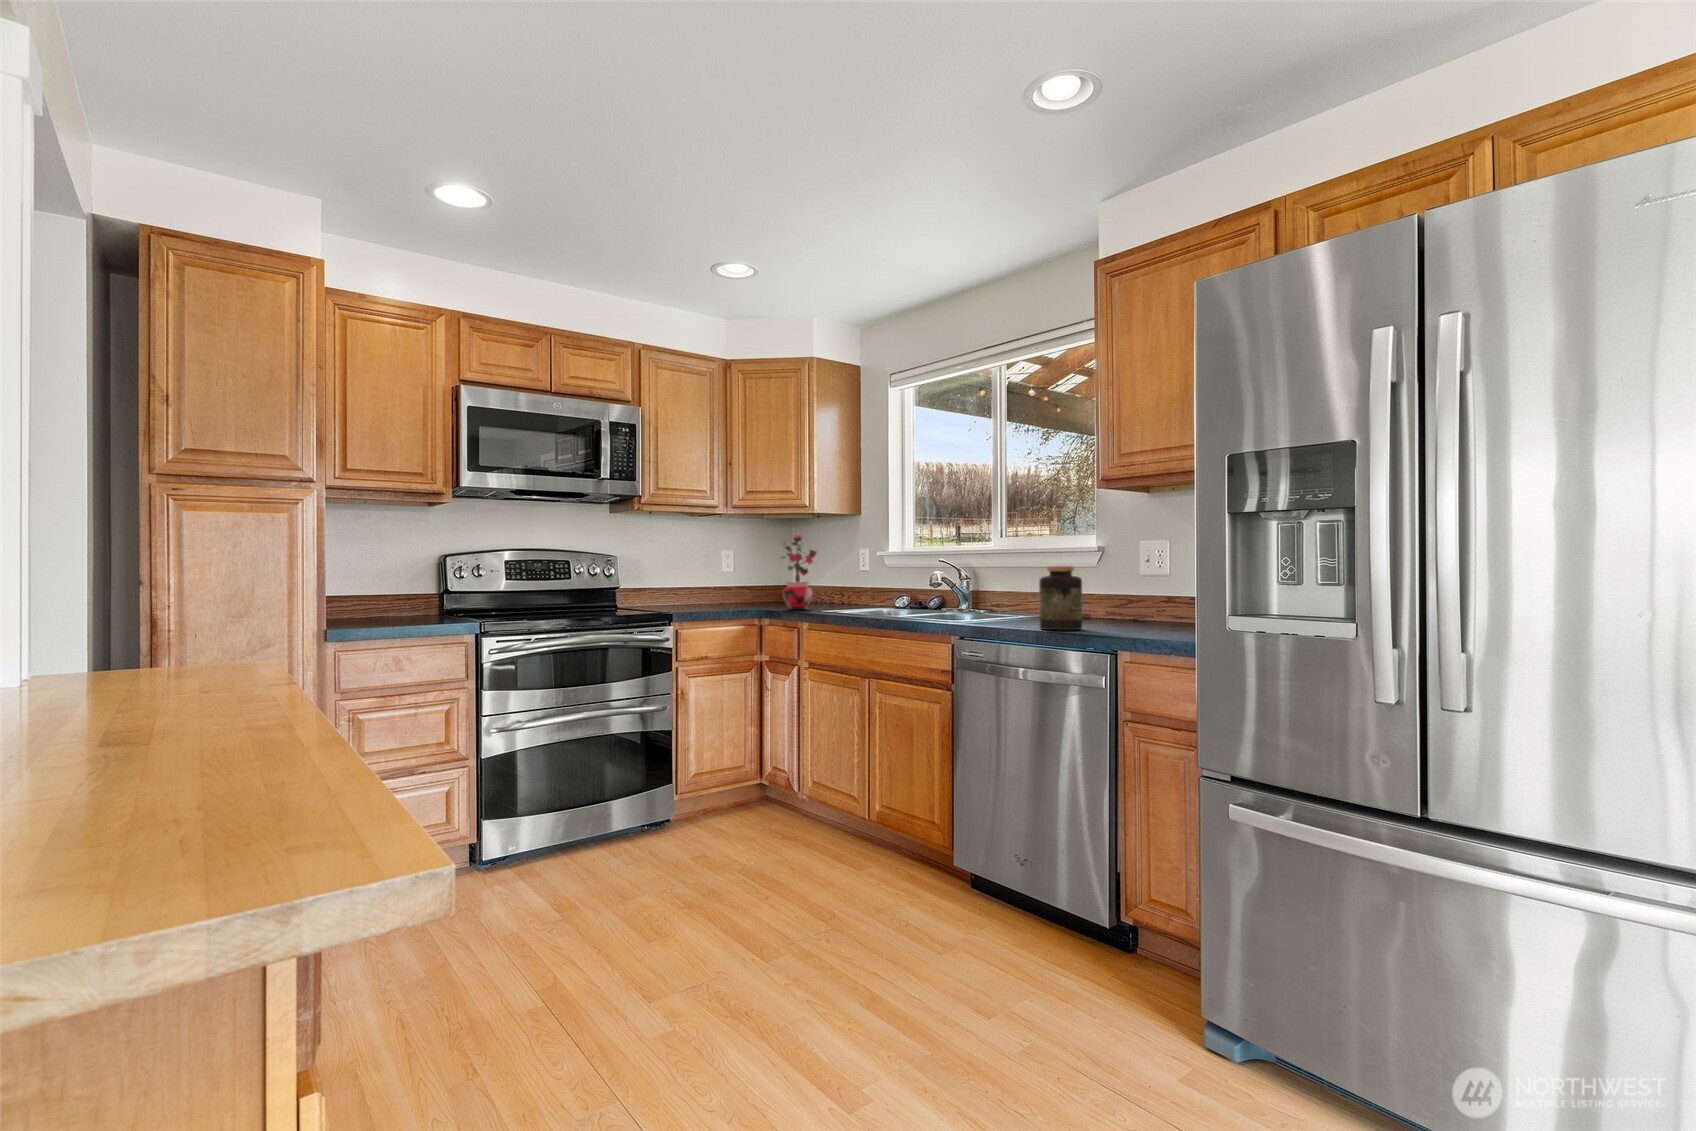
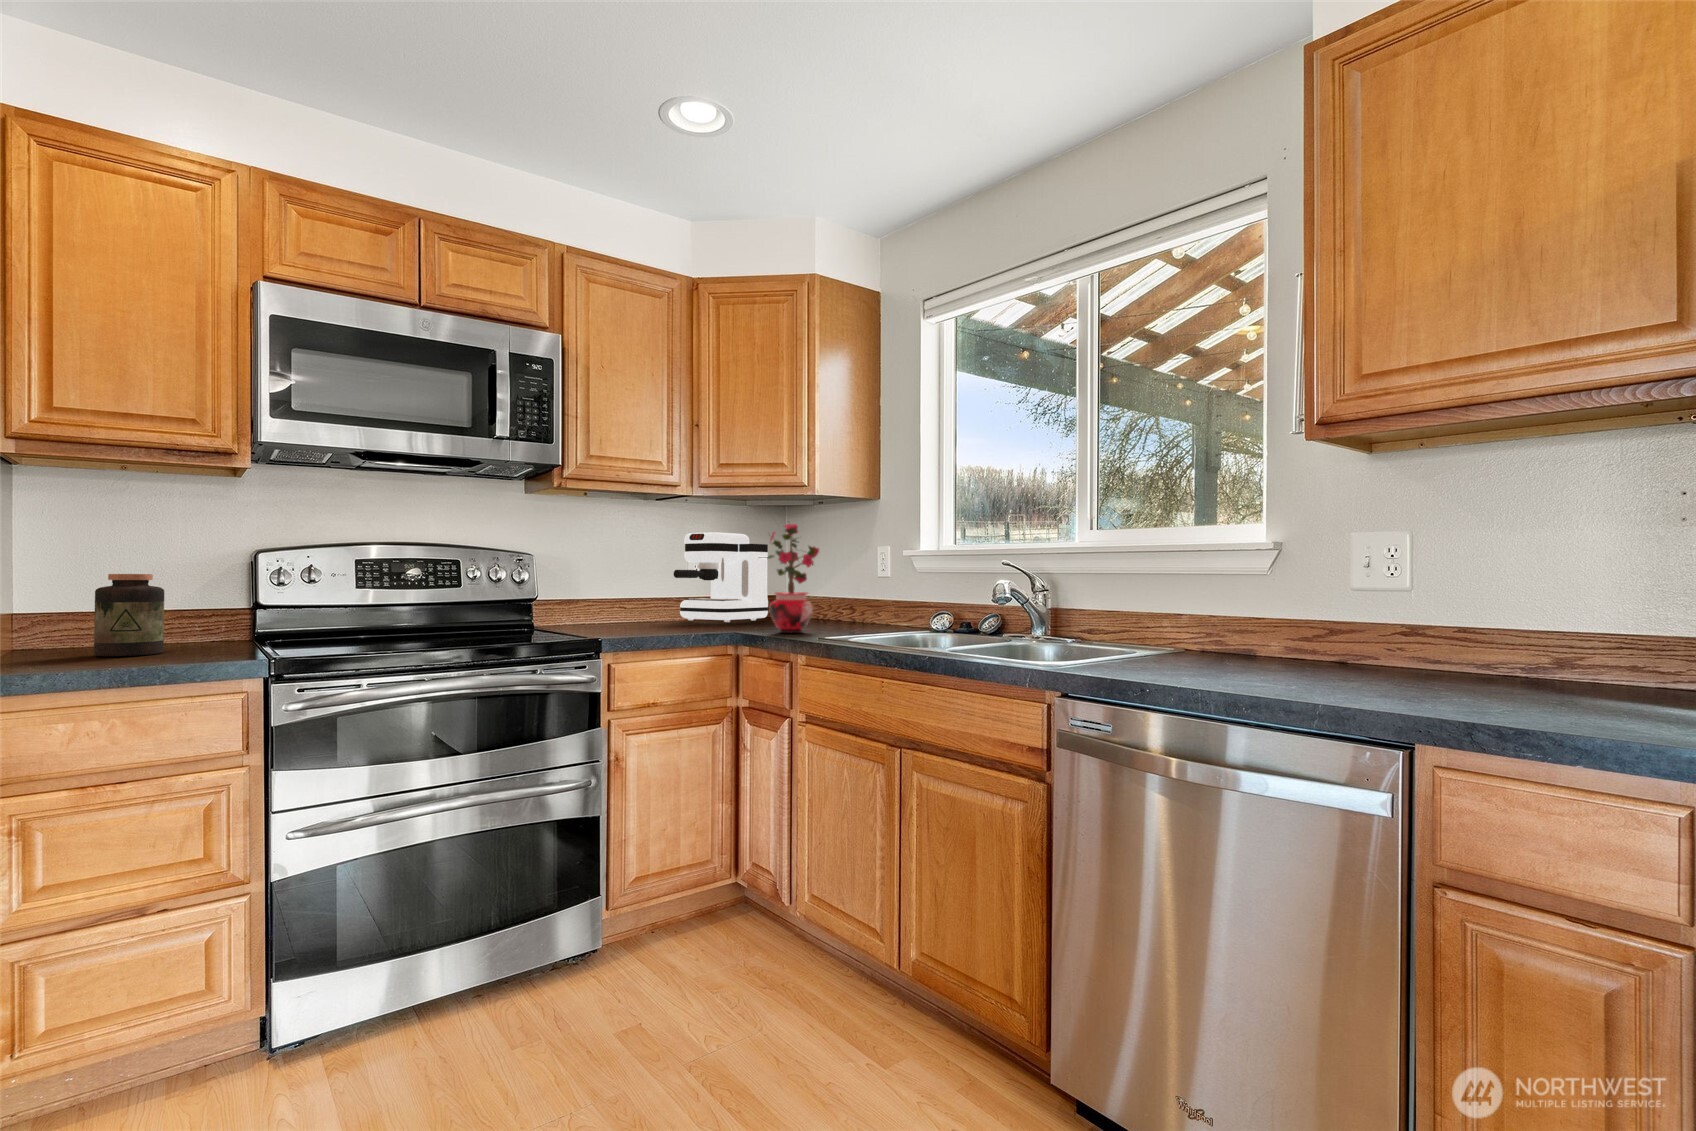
coffee maker: none [712,540,780,604] -> present [674,532,768,622]
jar: present [1039,566,1082,630] -> present [94,574,164,656]

